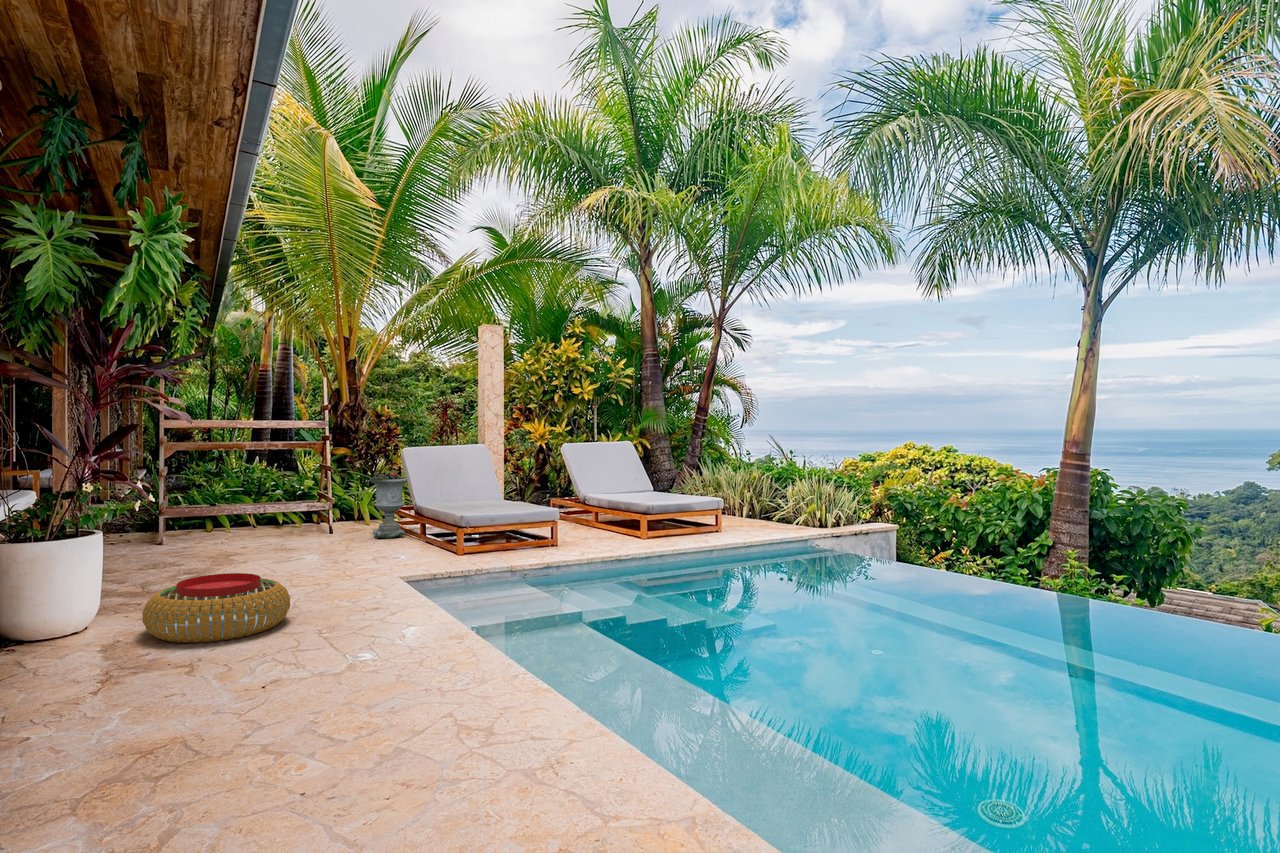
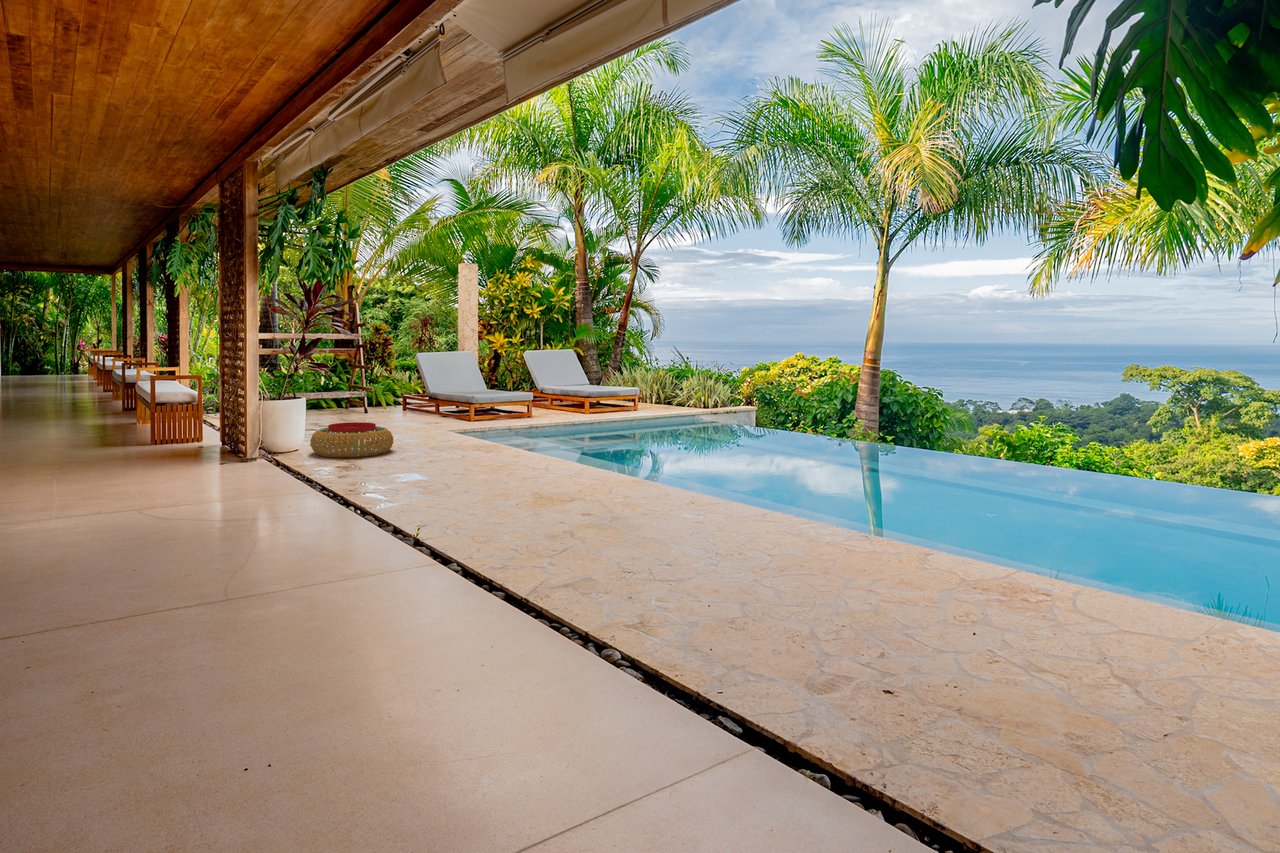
planter: present [370,471,407,538] -> none [390,368,417,416]

